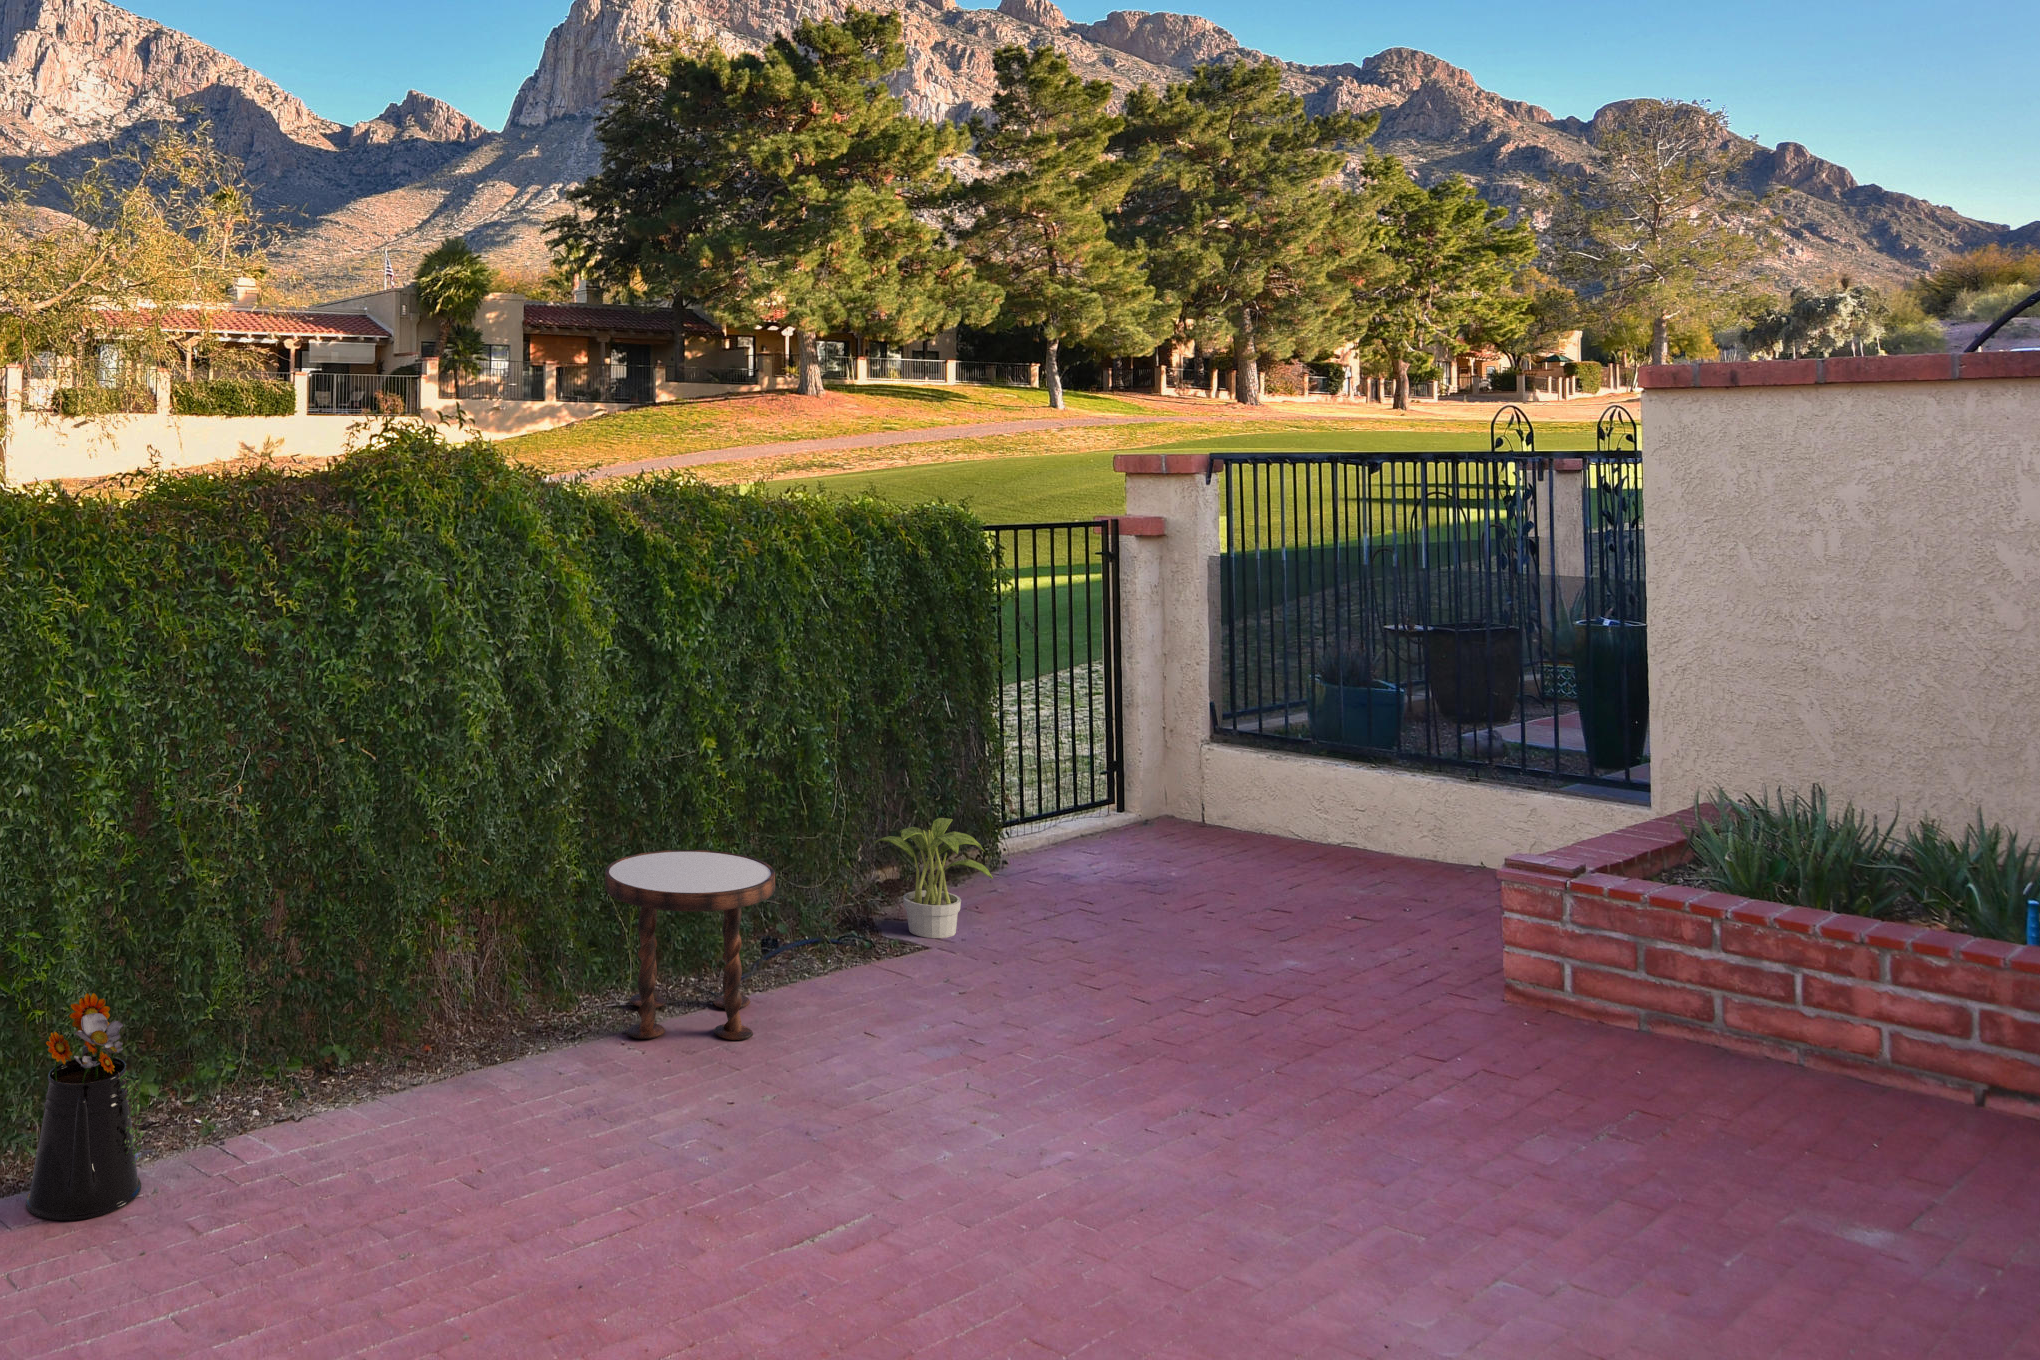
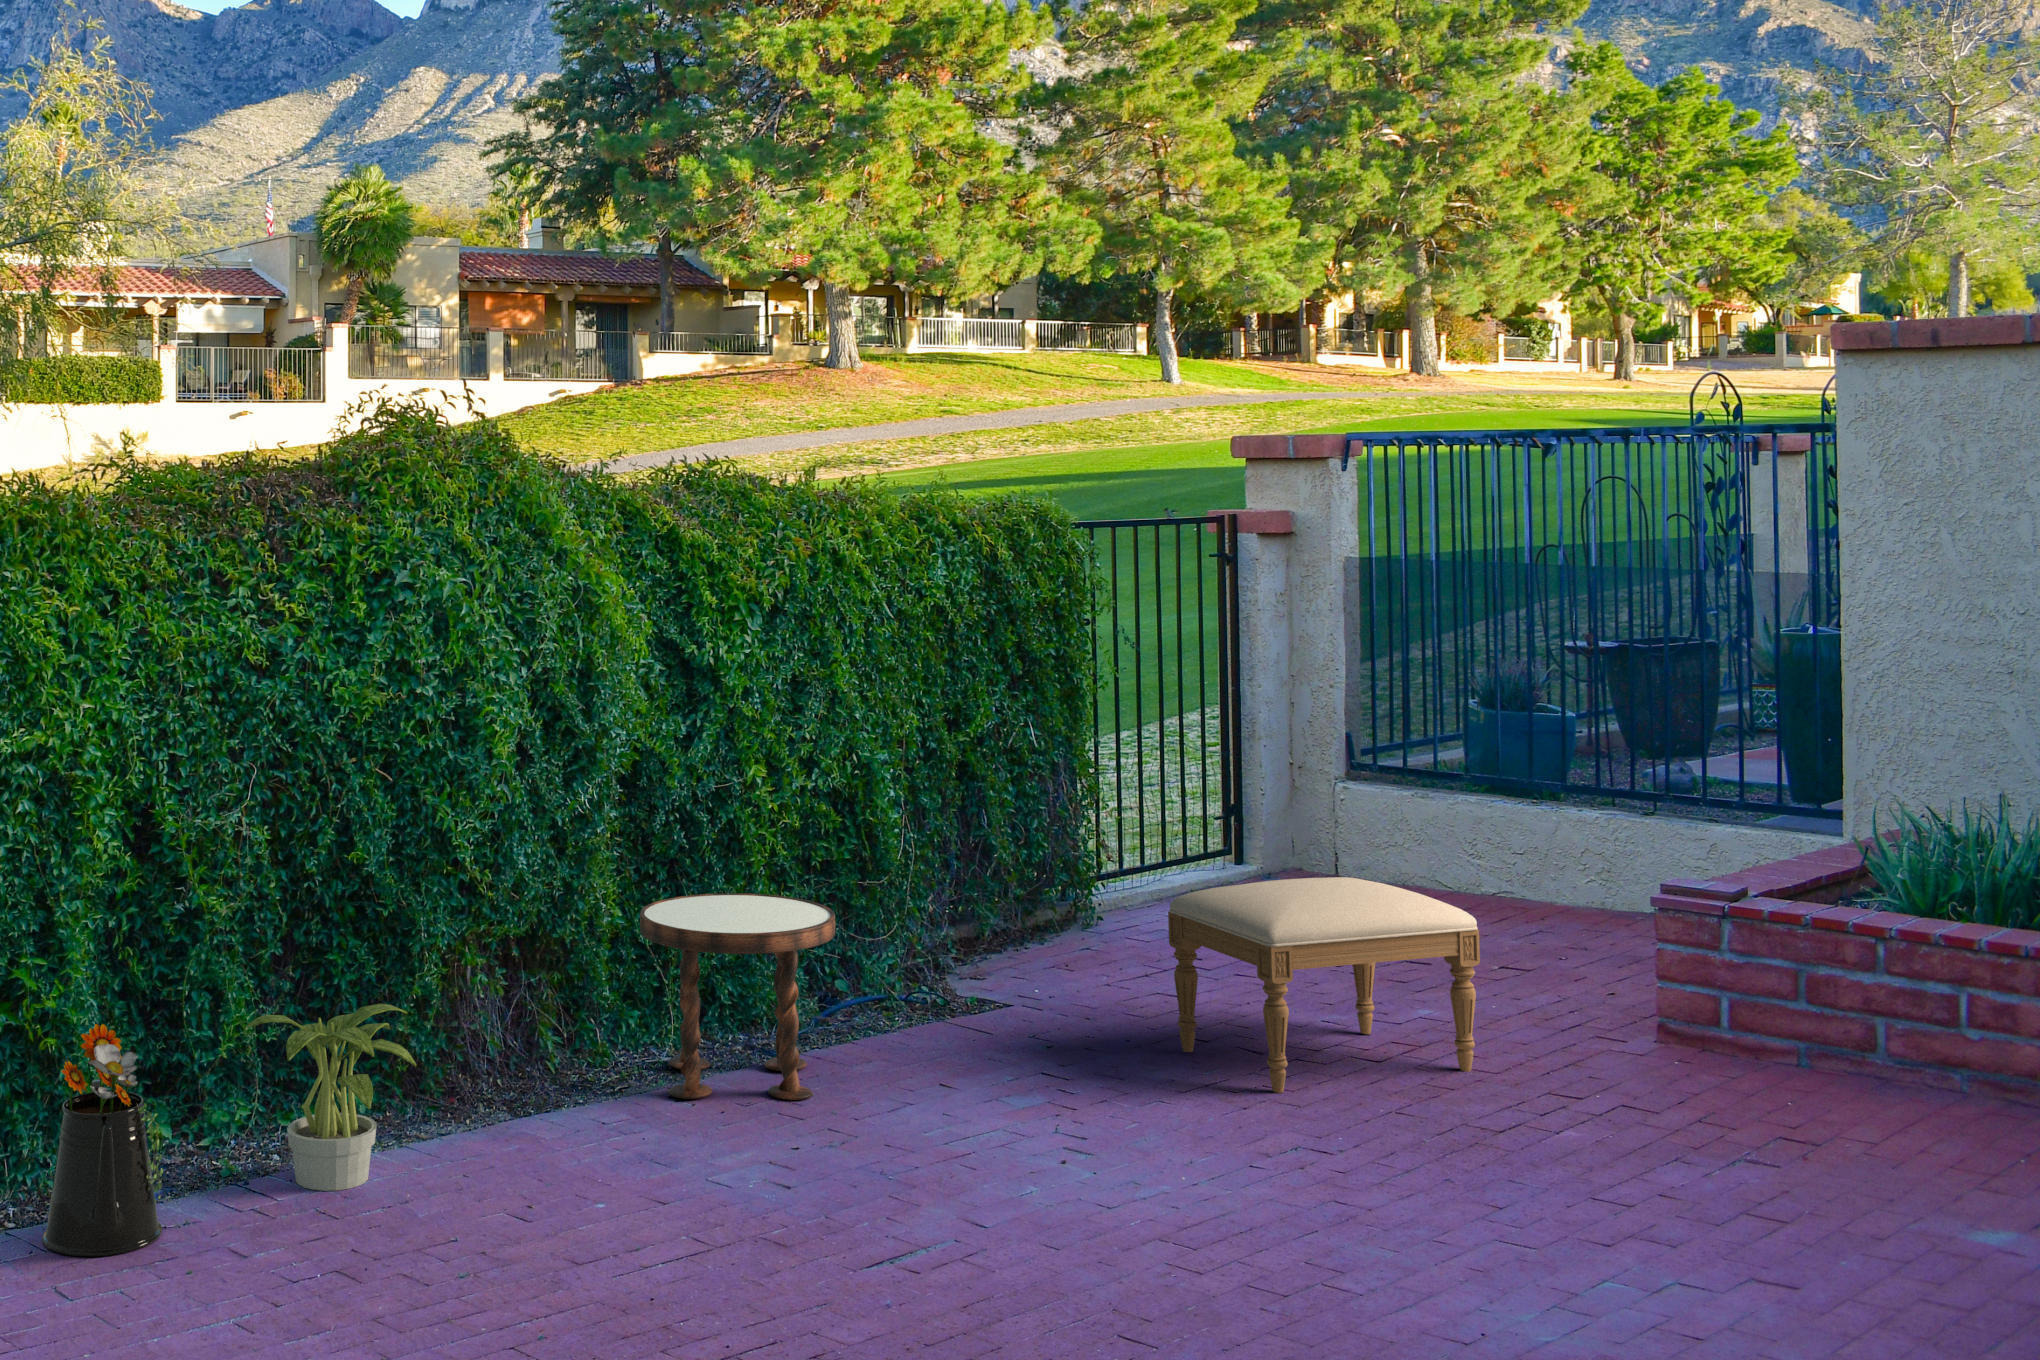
potted plant: present [874,818,993,938] -> present [245,1004,416,1191]
ottoman: none [1062,837,1330,1033] -> present [1168,877,1480,1093]

